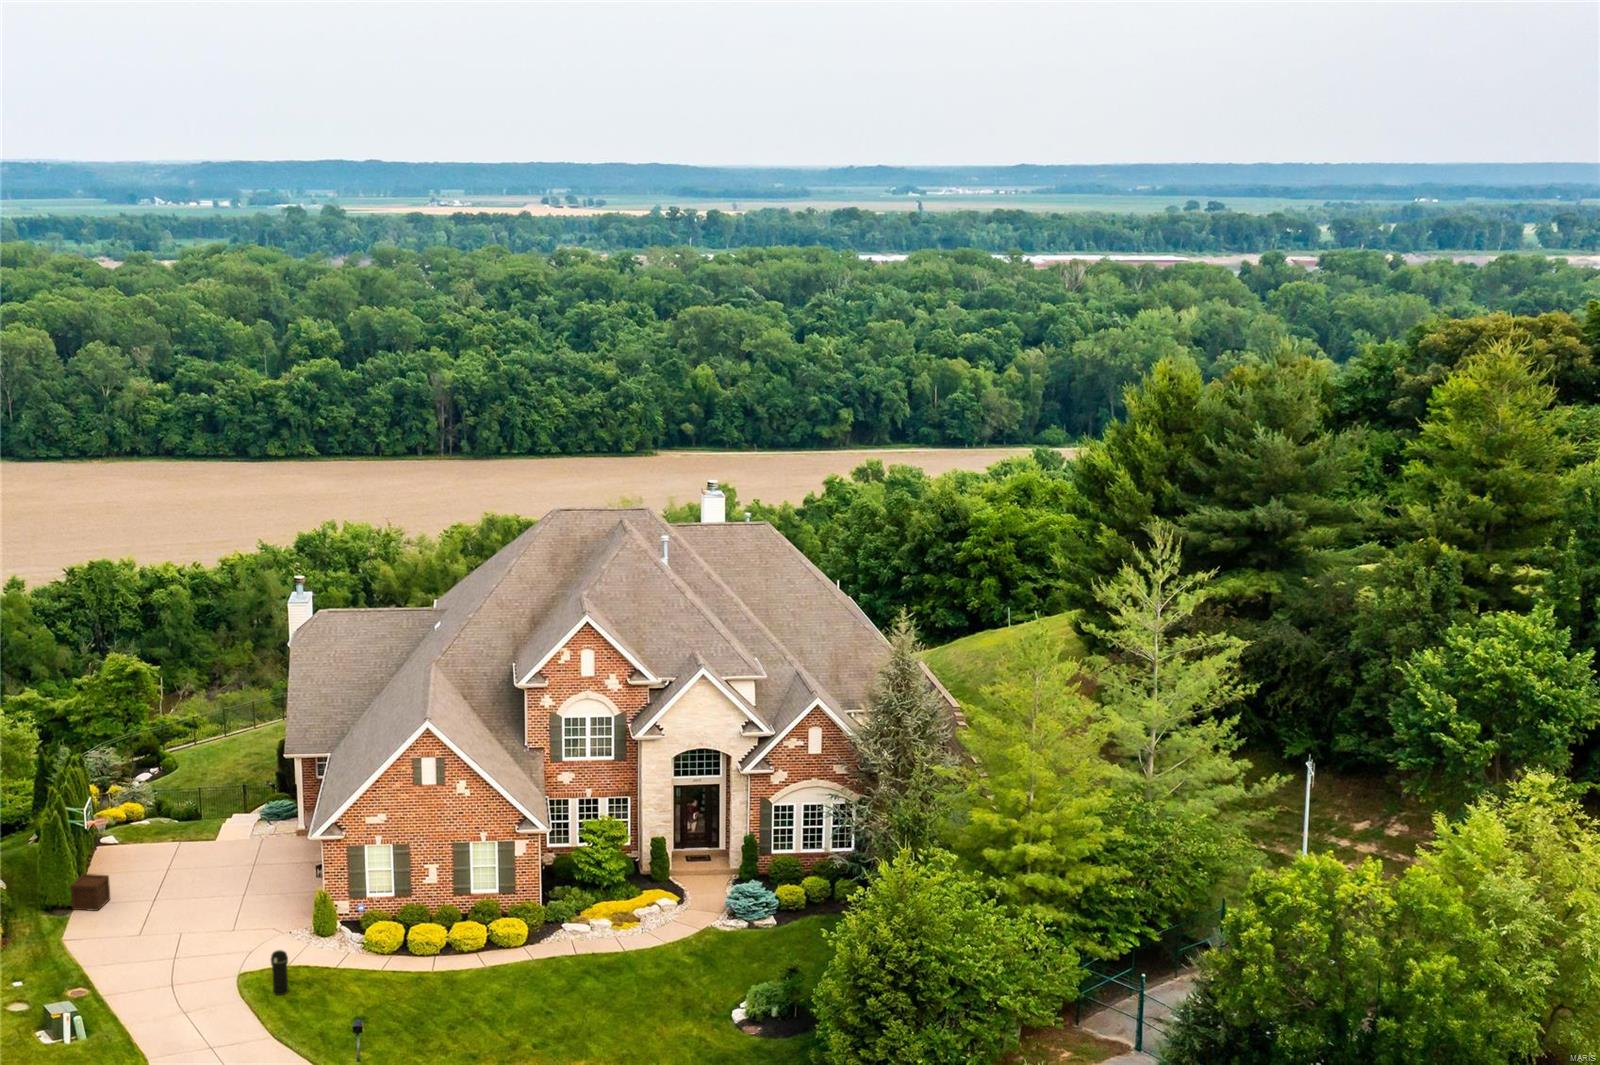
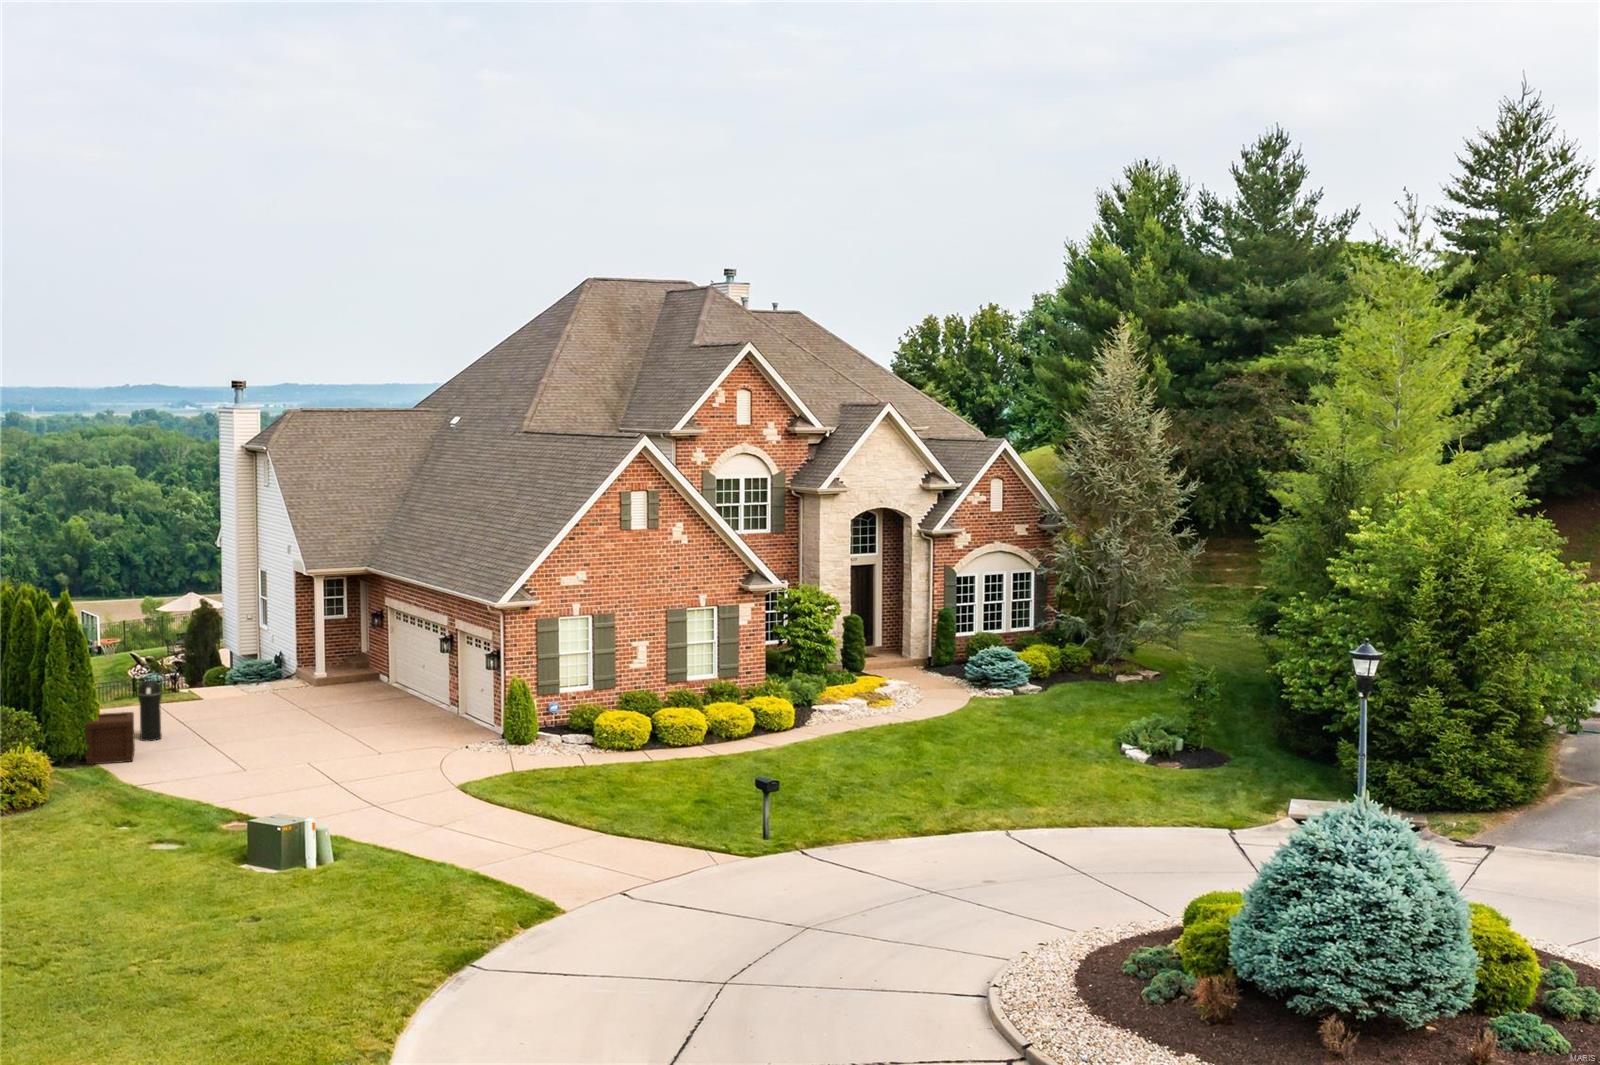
trash can: present [271,950,288,995] -> present [138,681,162,741]

